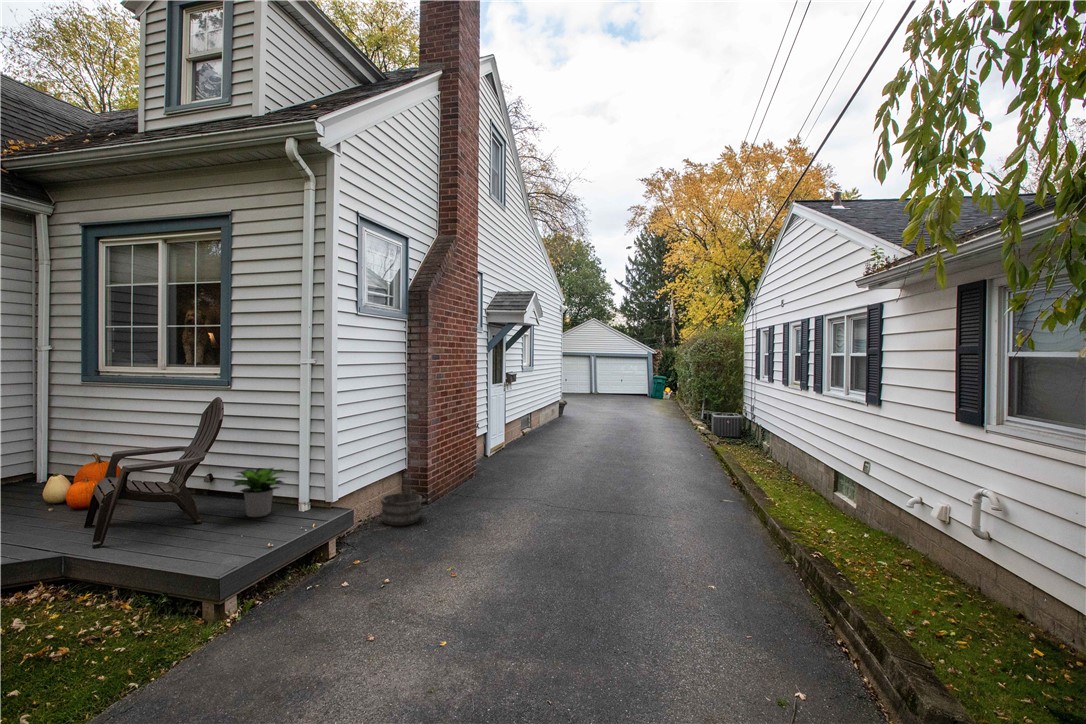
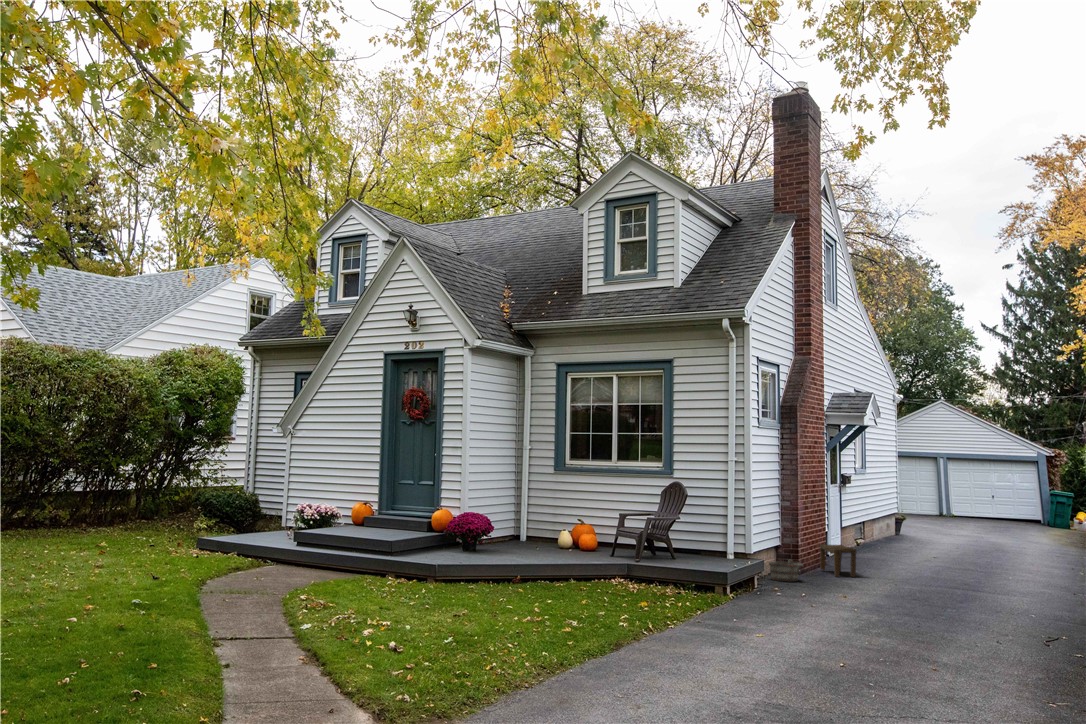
bench: none [466,455,502,500] -> present [820,545,856,577]
potted plant: present [234,468,284,517] -> none [695,529,727,558]

